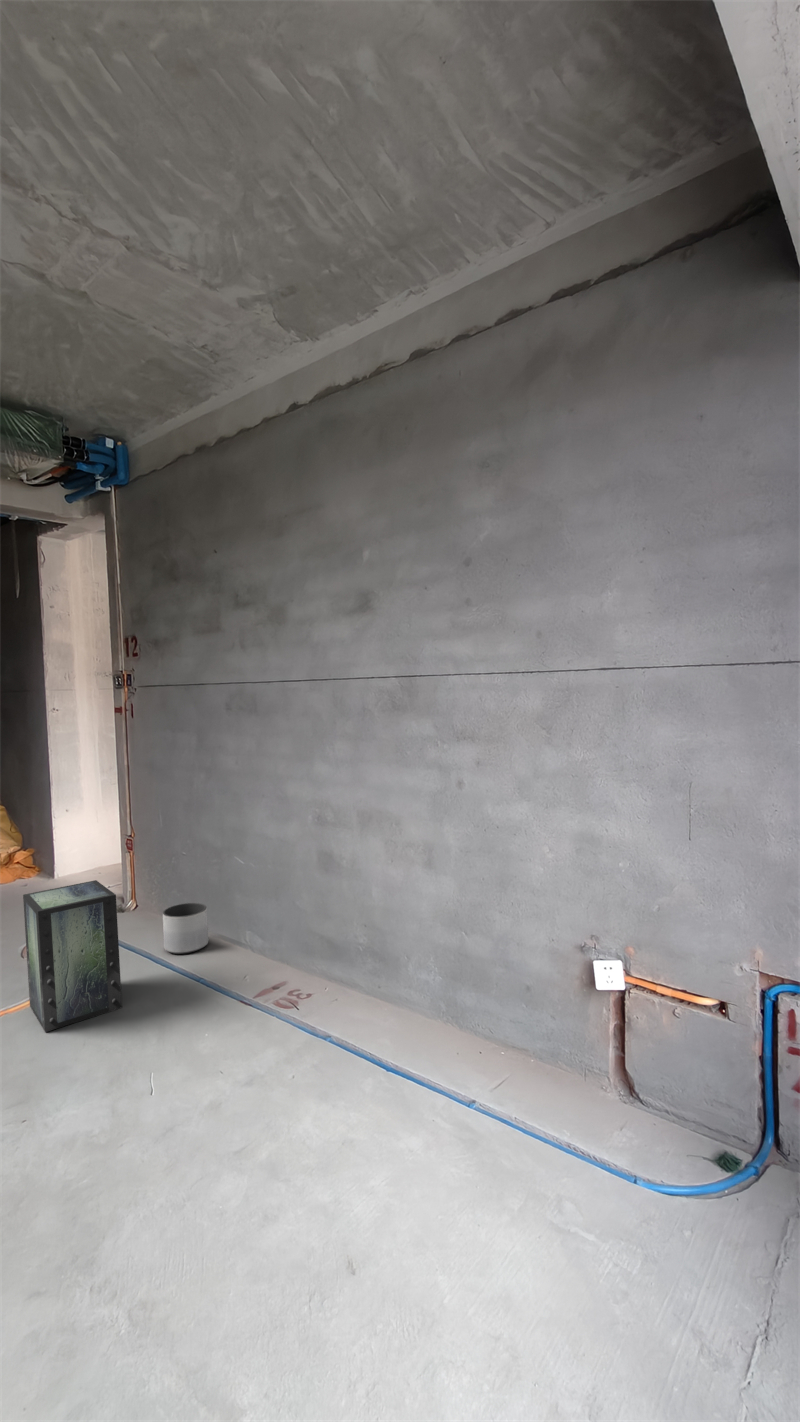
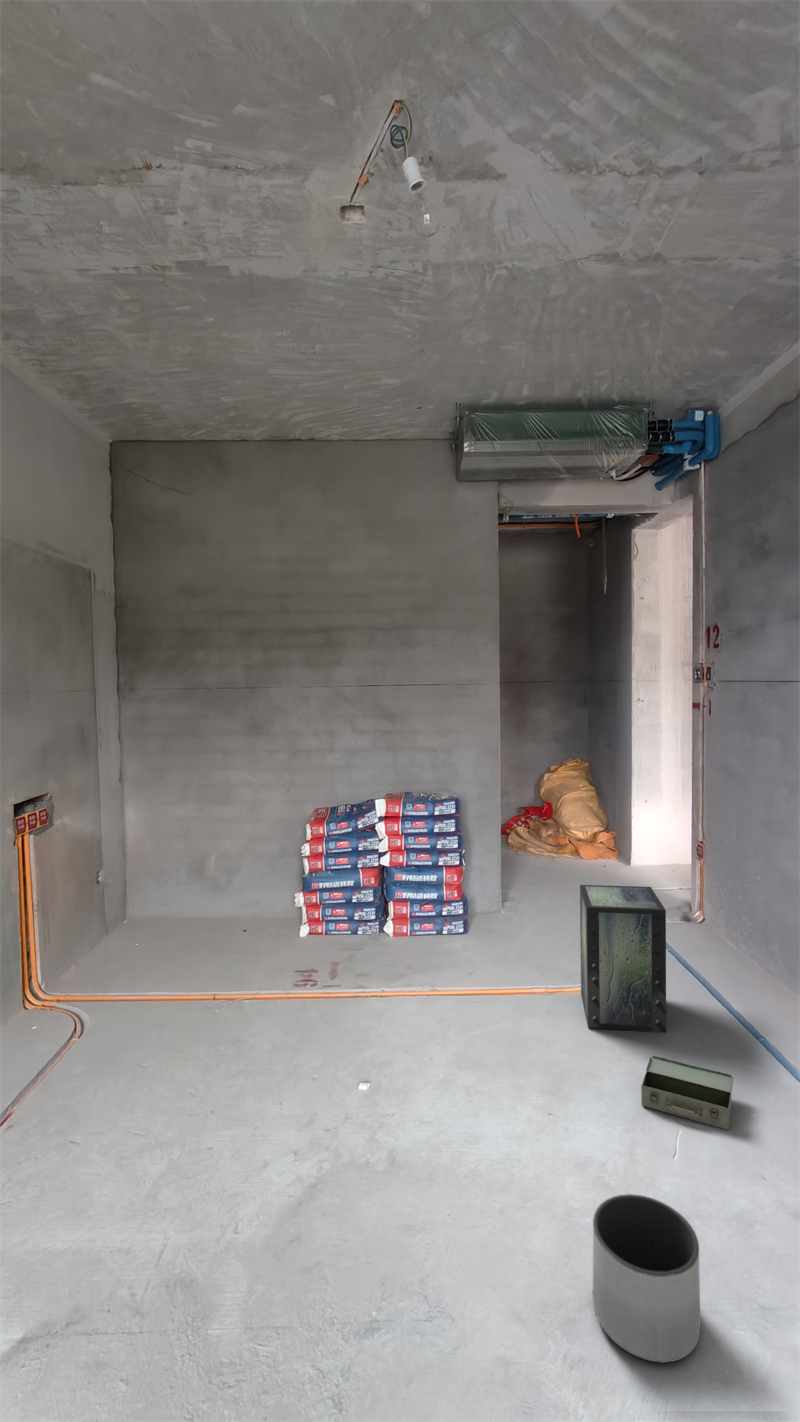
planter: present [163,903,209,954] -> present [593,1194,700,1363]
toolbox: none [112,1015,188,1072] -> present [641,1056,733,1130]

